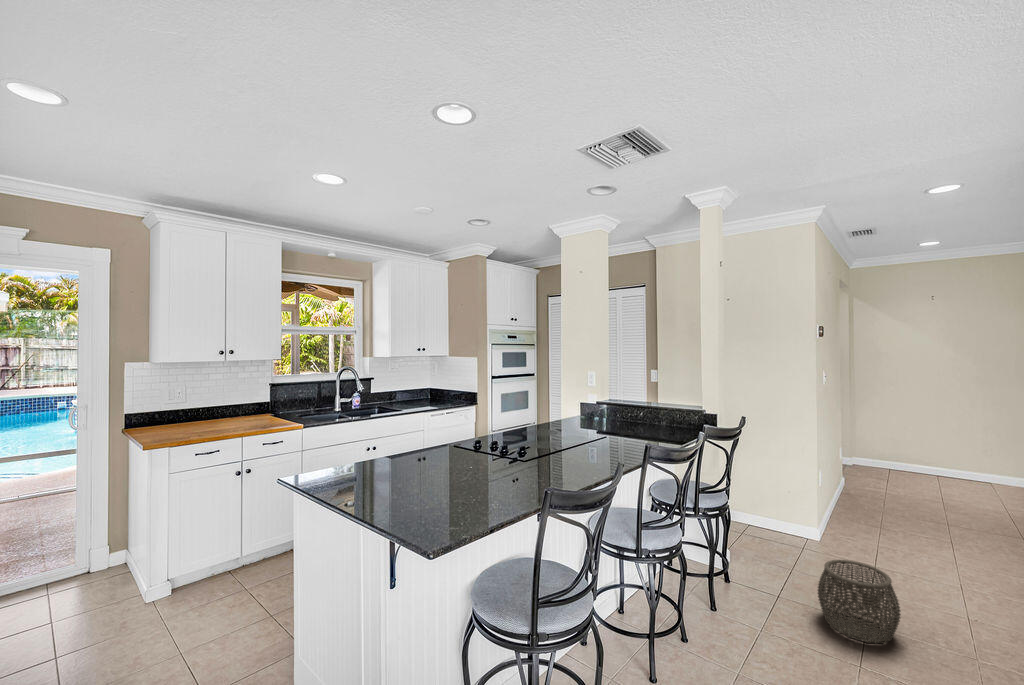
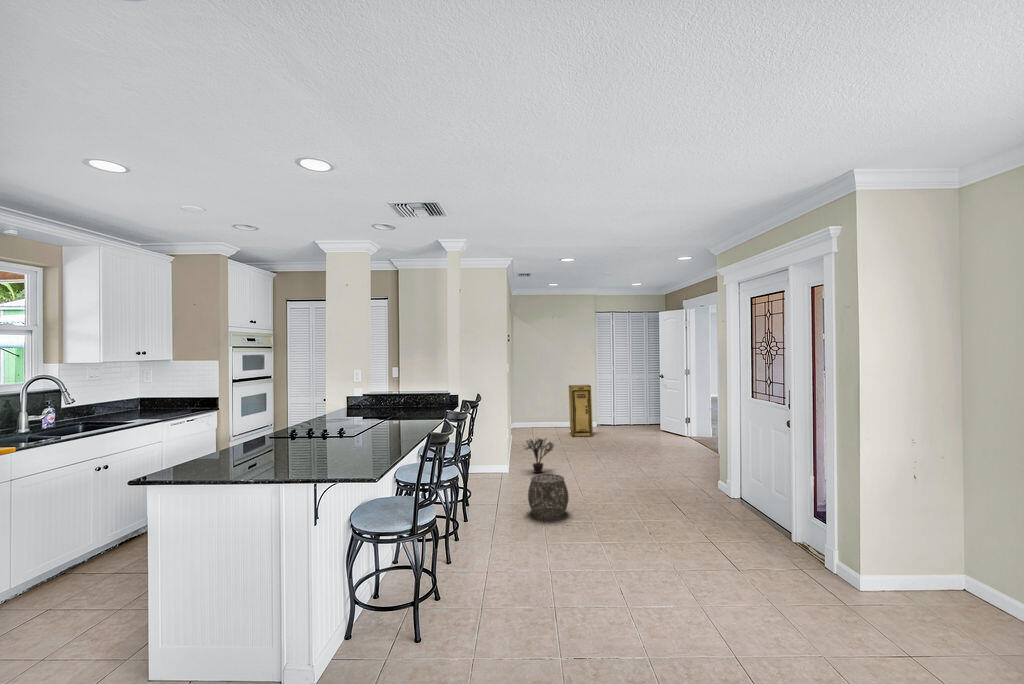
storage cabinet: none [932,406,979,489] -> present [569,385,593,437]
potted plant: none [830,484,890,540] -> present [526,439,554,473]

